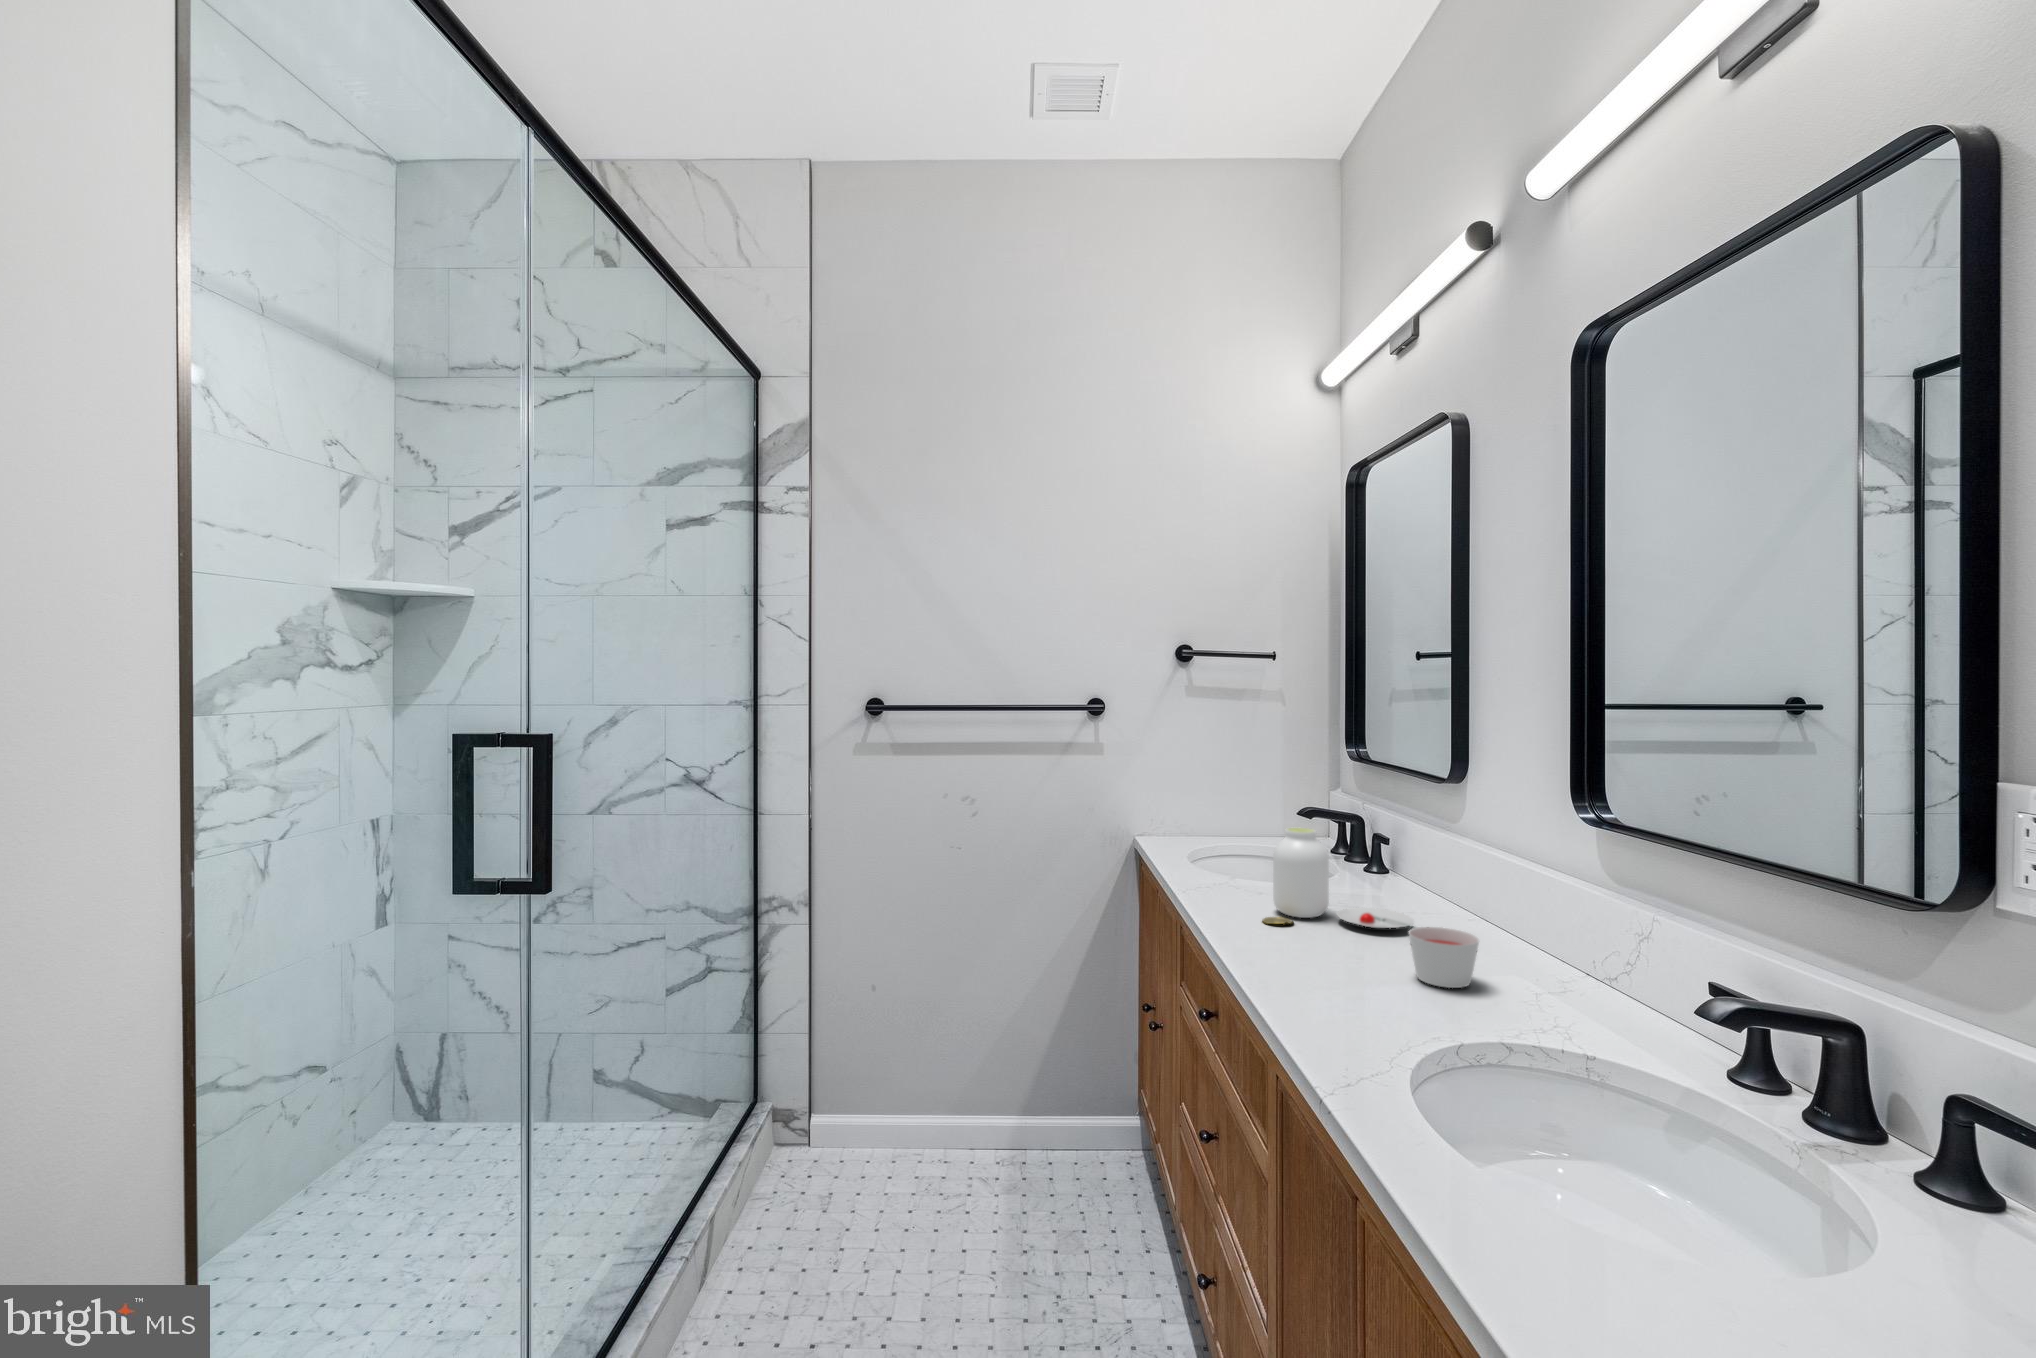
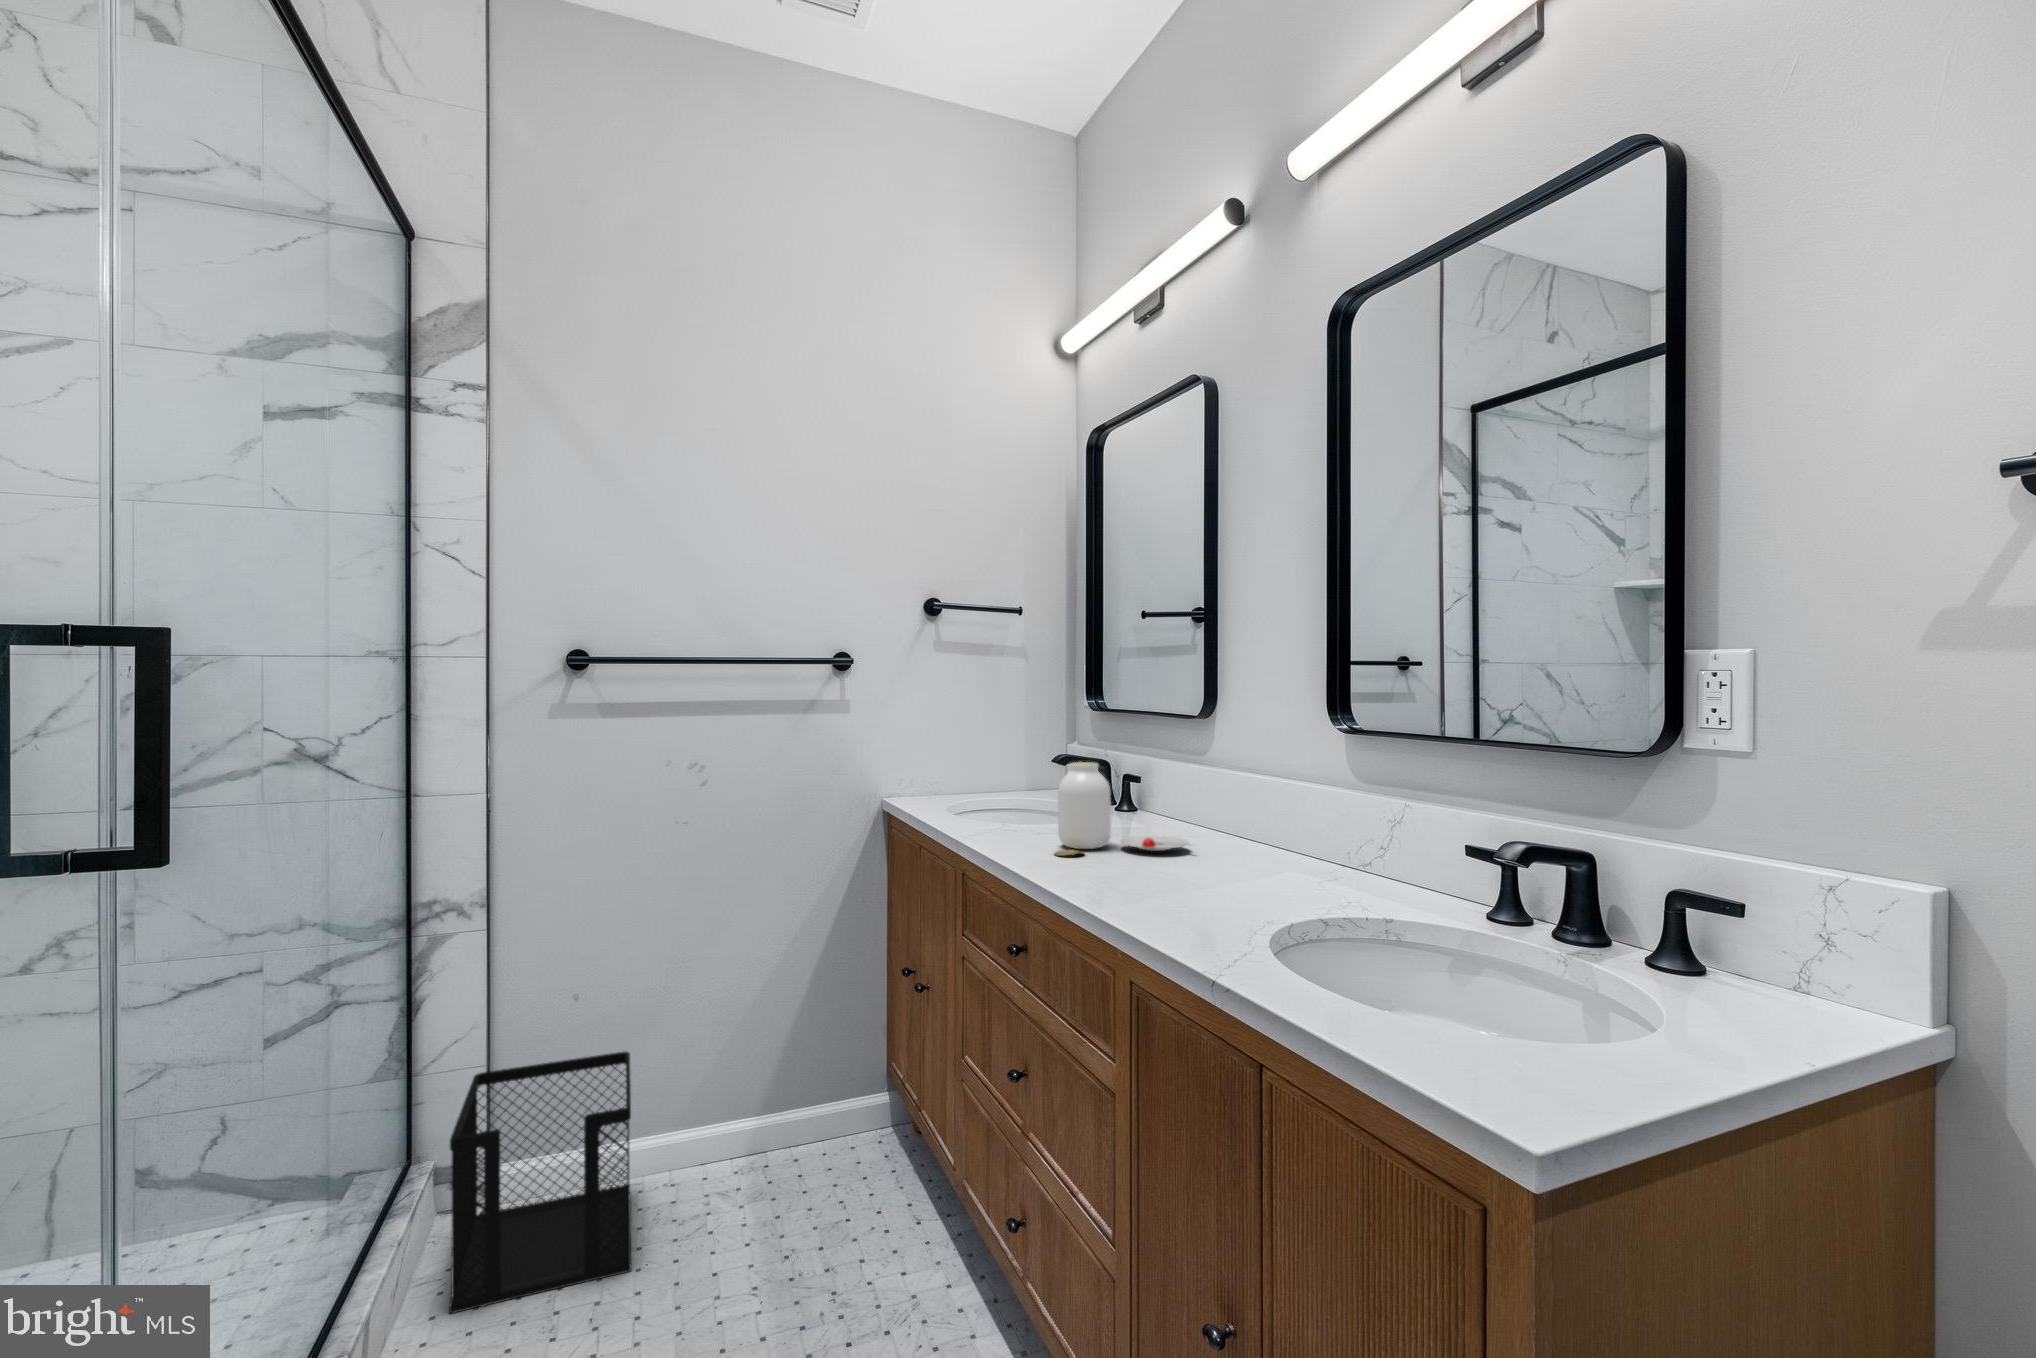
candle: present [1409,927,1479,988] -> none [1212,835,1274,886]
wastebasket: none [769,1040,915,1232] -> present [449,1051,631,1314]

